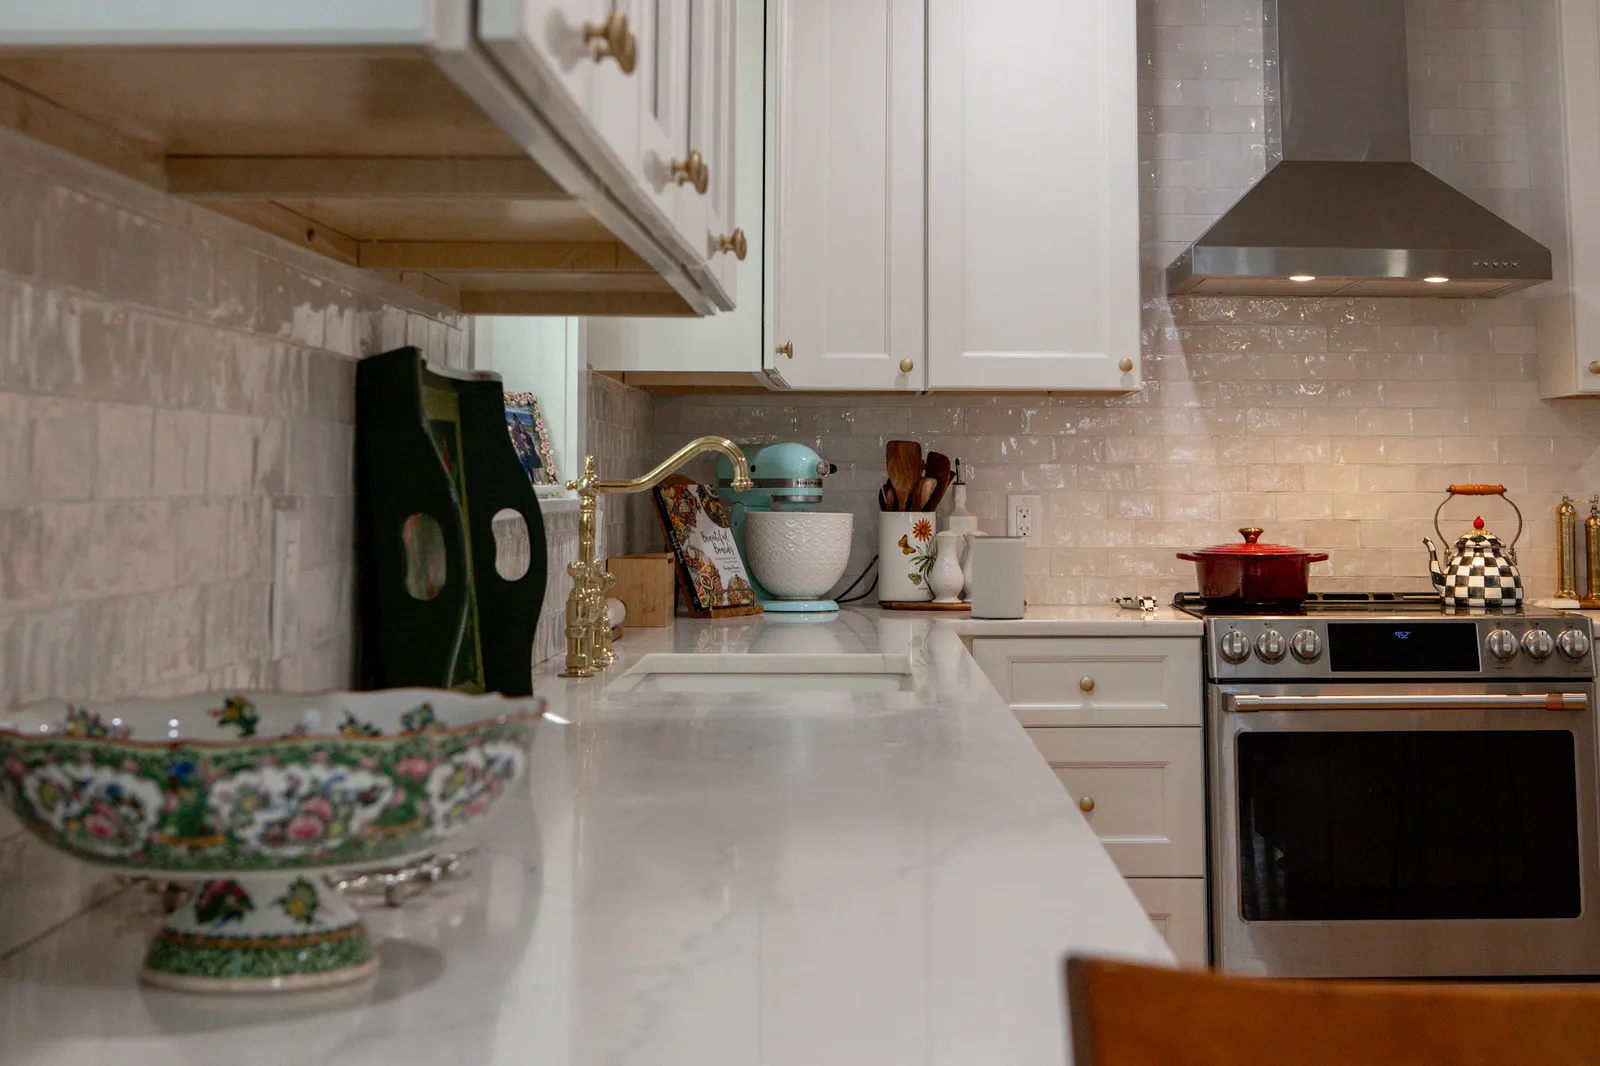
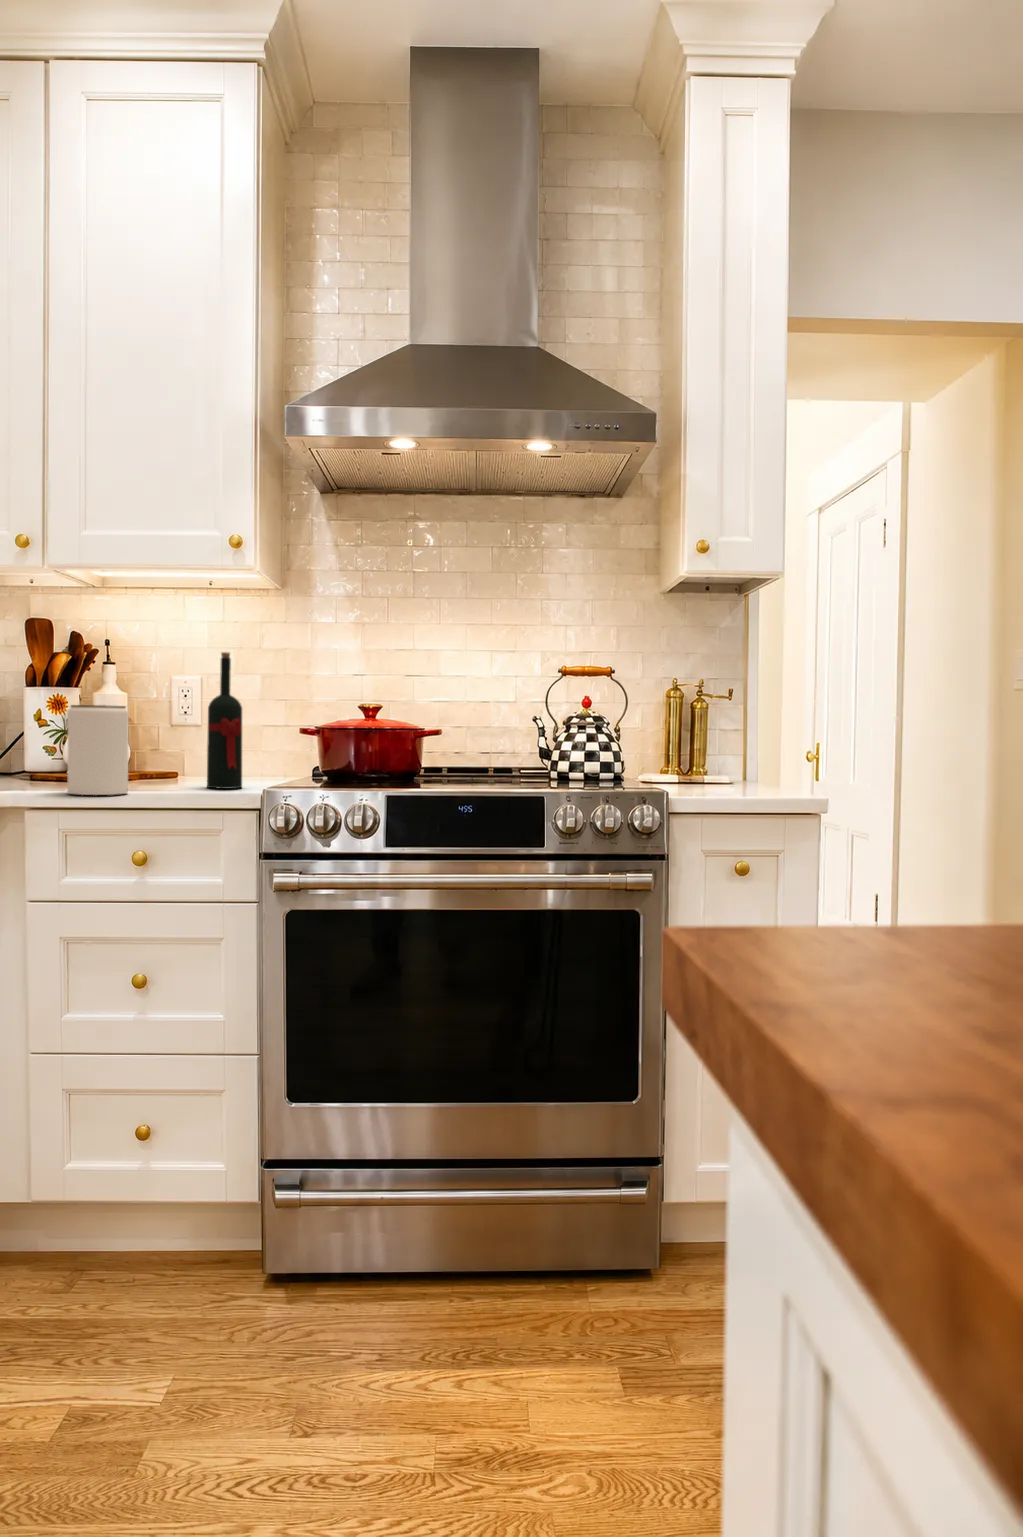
wine bottle: none [1088,483,1122,613] -> present [207,652,242,789]

